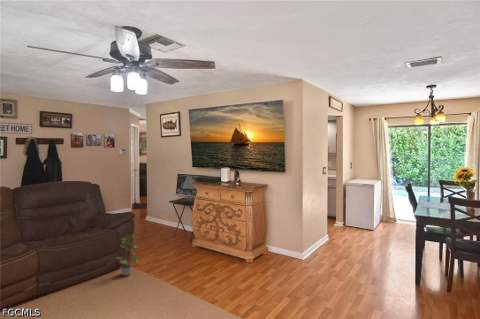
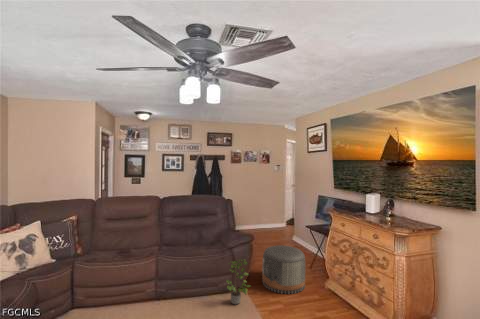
pouf: none [140,220,178,258] -> present [262,245,305,294]

